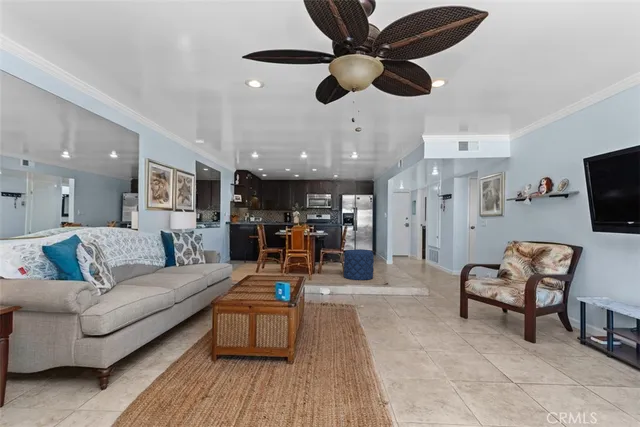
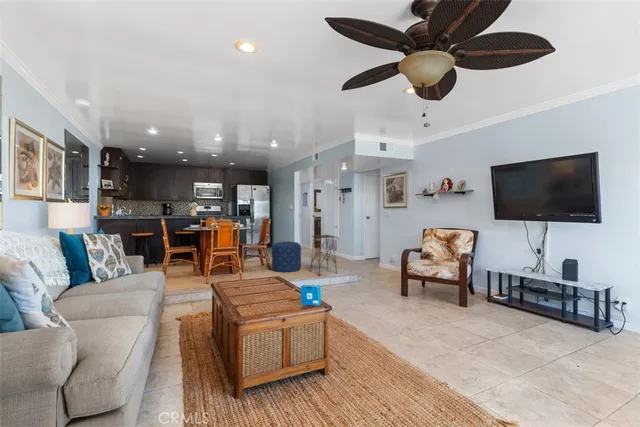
side table: none [379,244,406,287] -> present [311,235,337,274]

